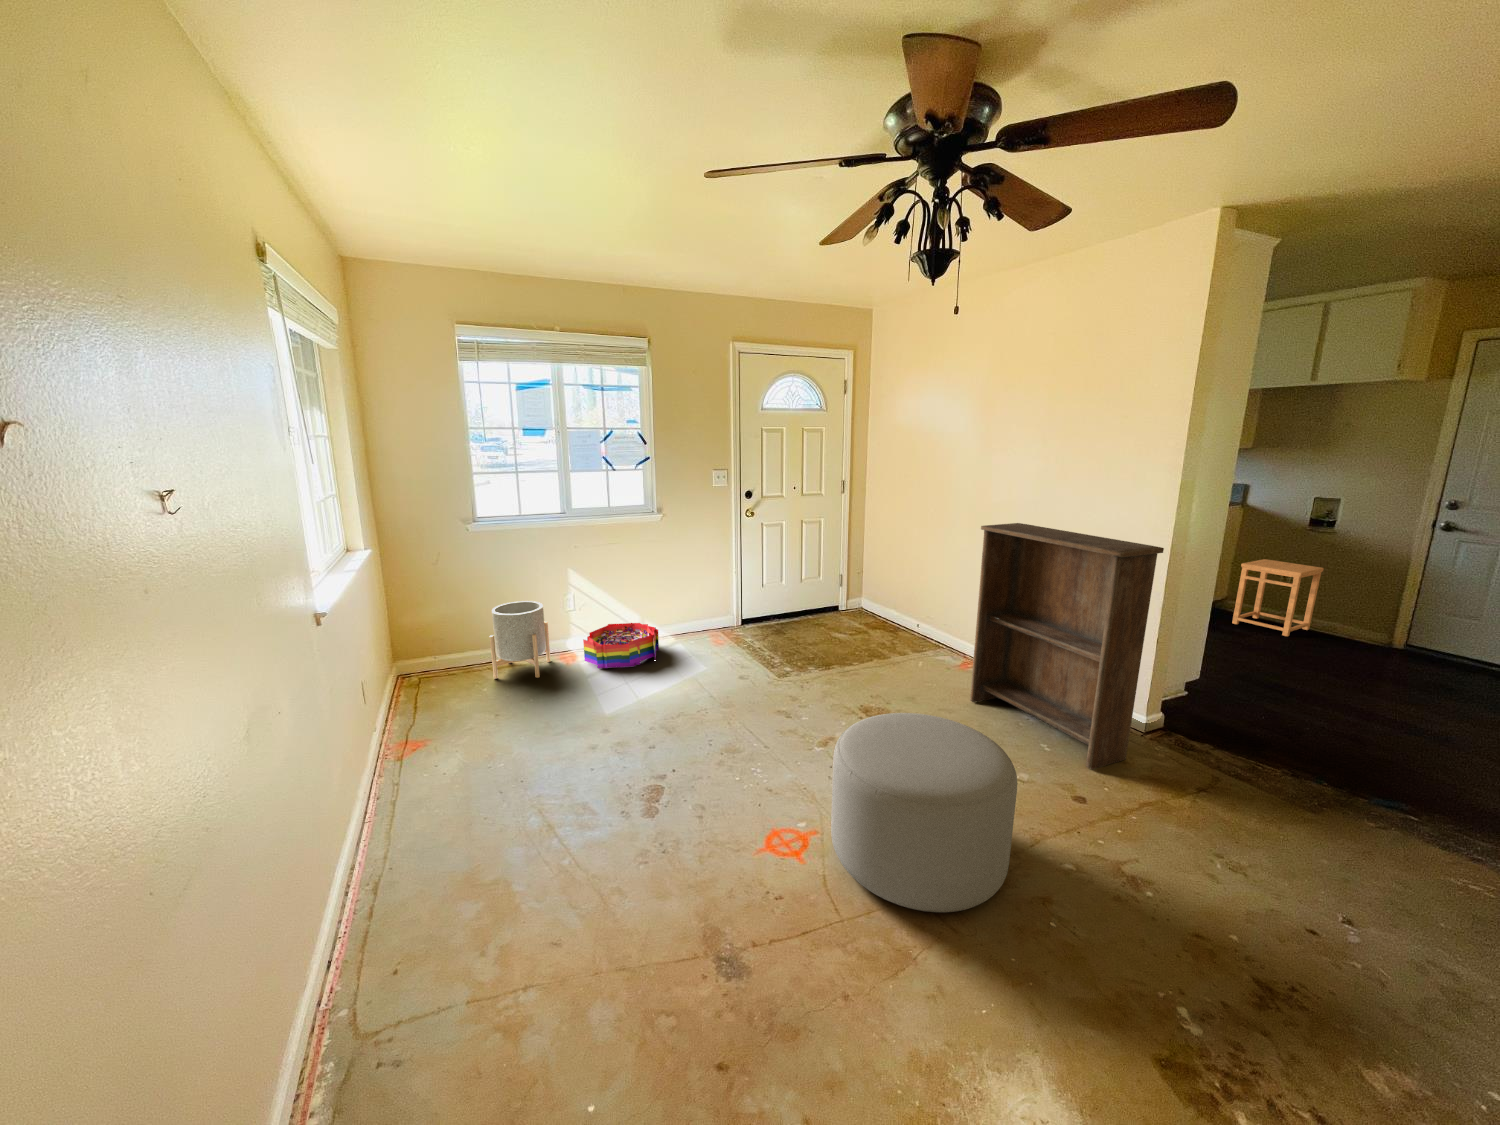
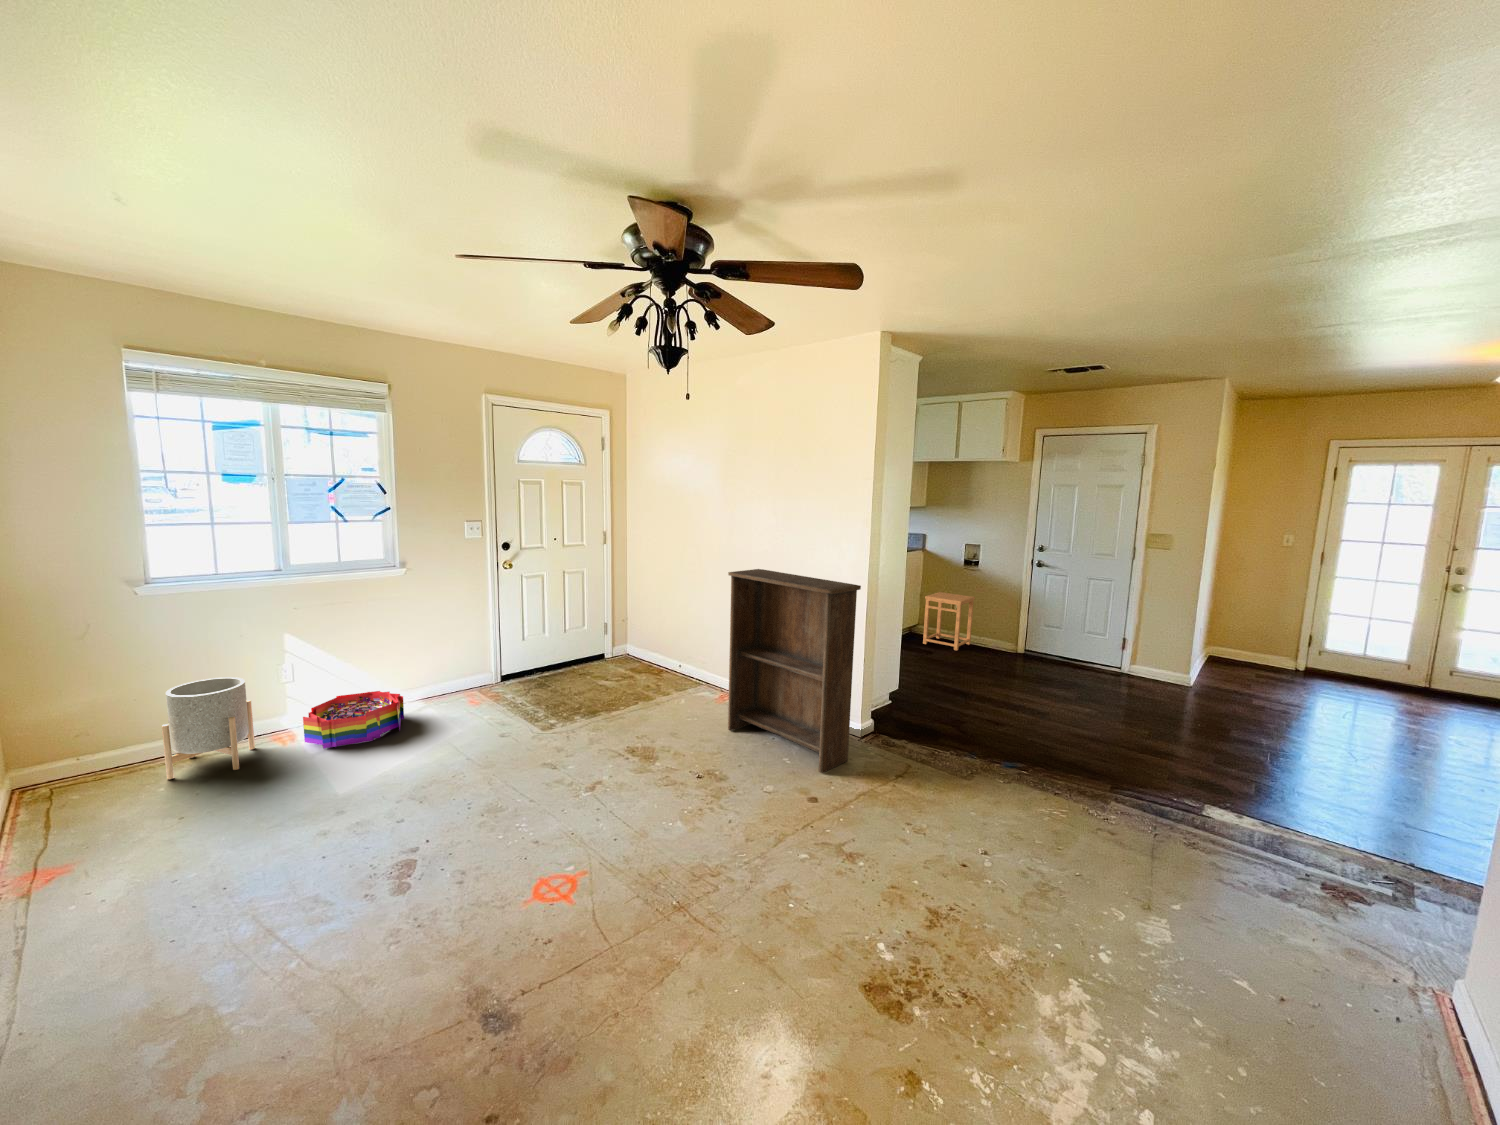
ottoman: present [831,713,1017,912] -> none [599,744,759,922]

